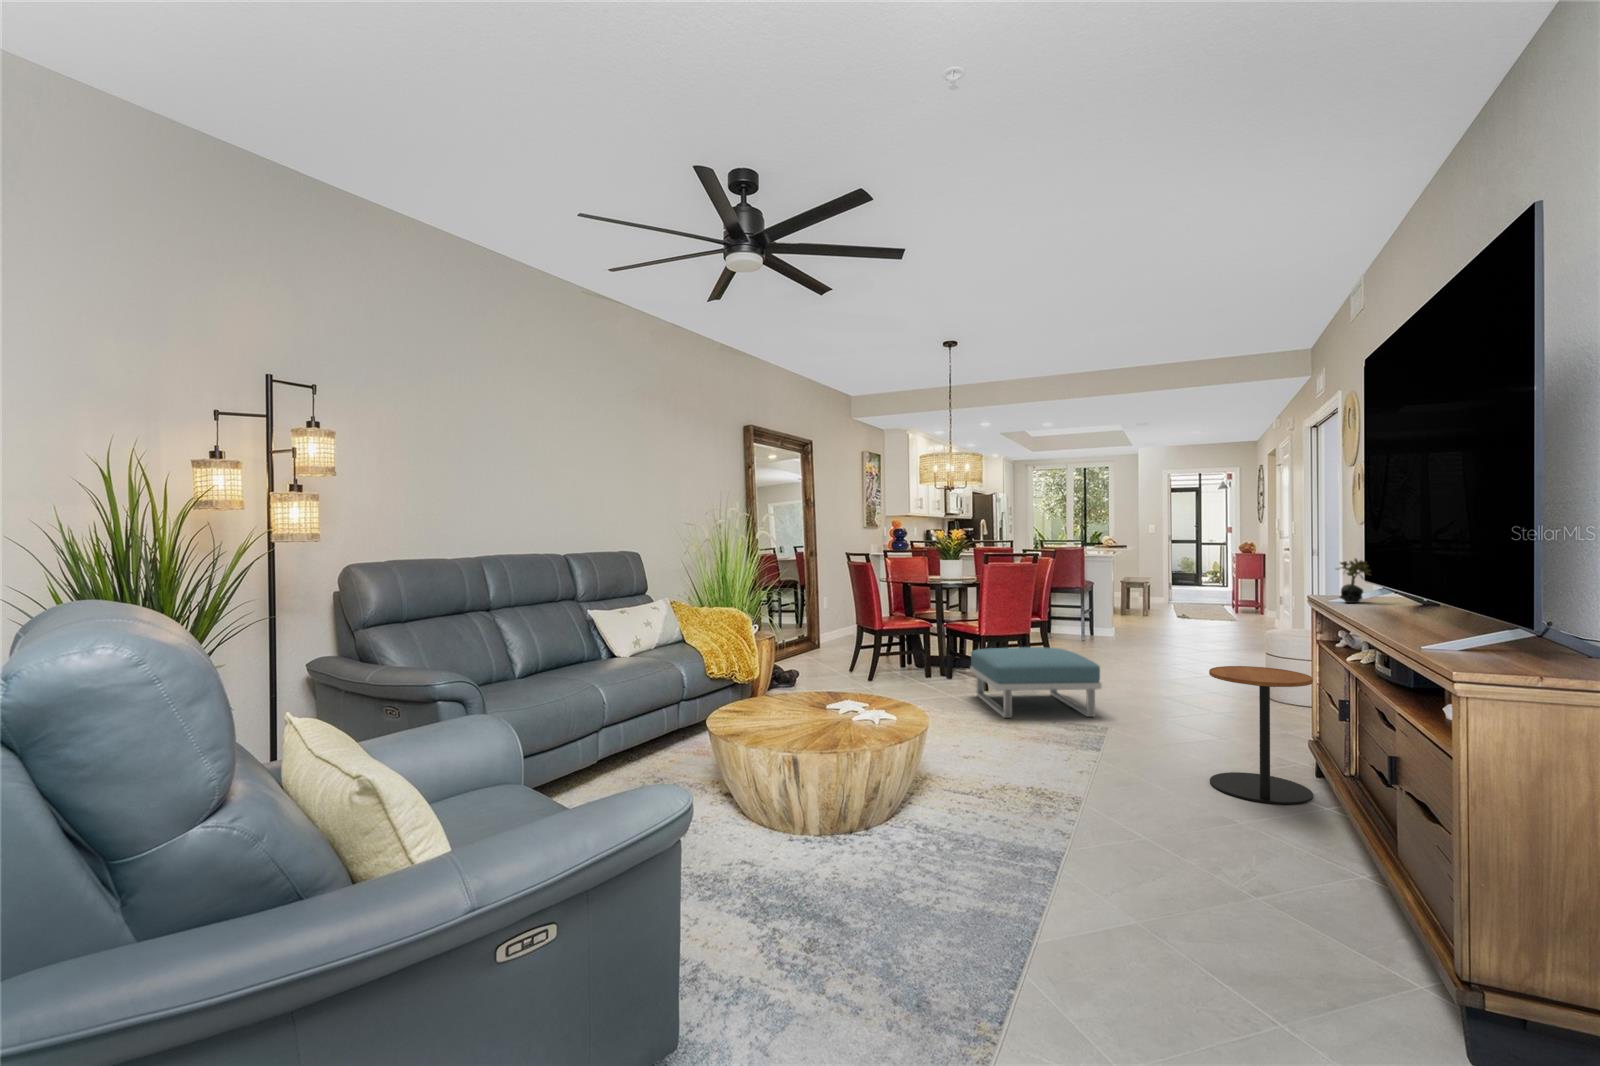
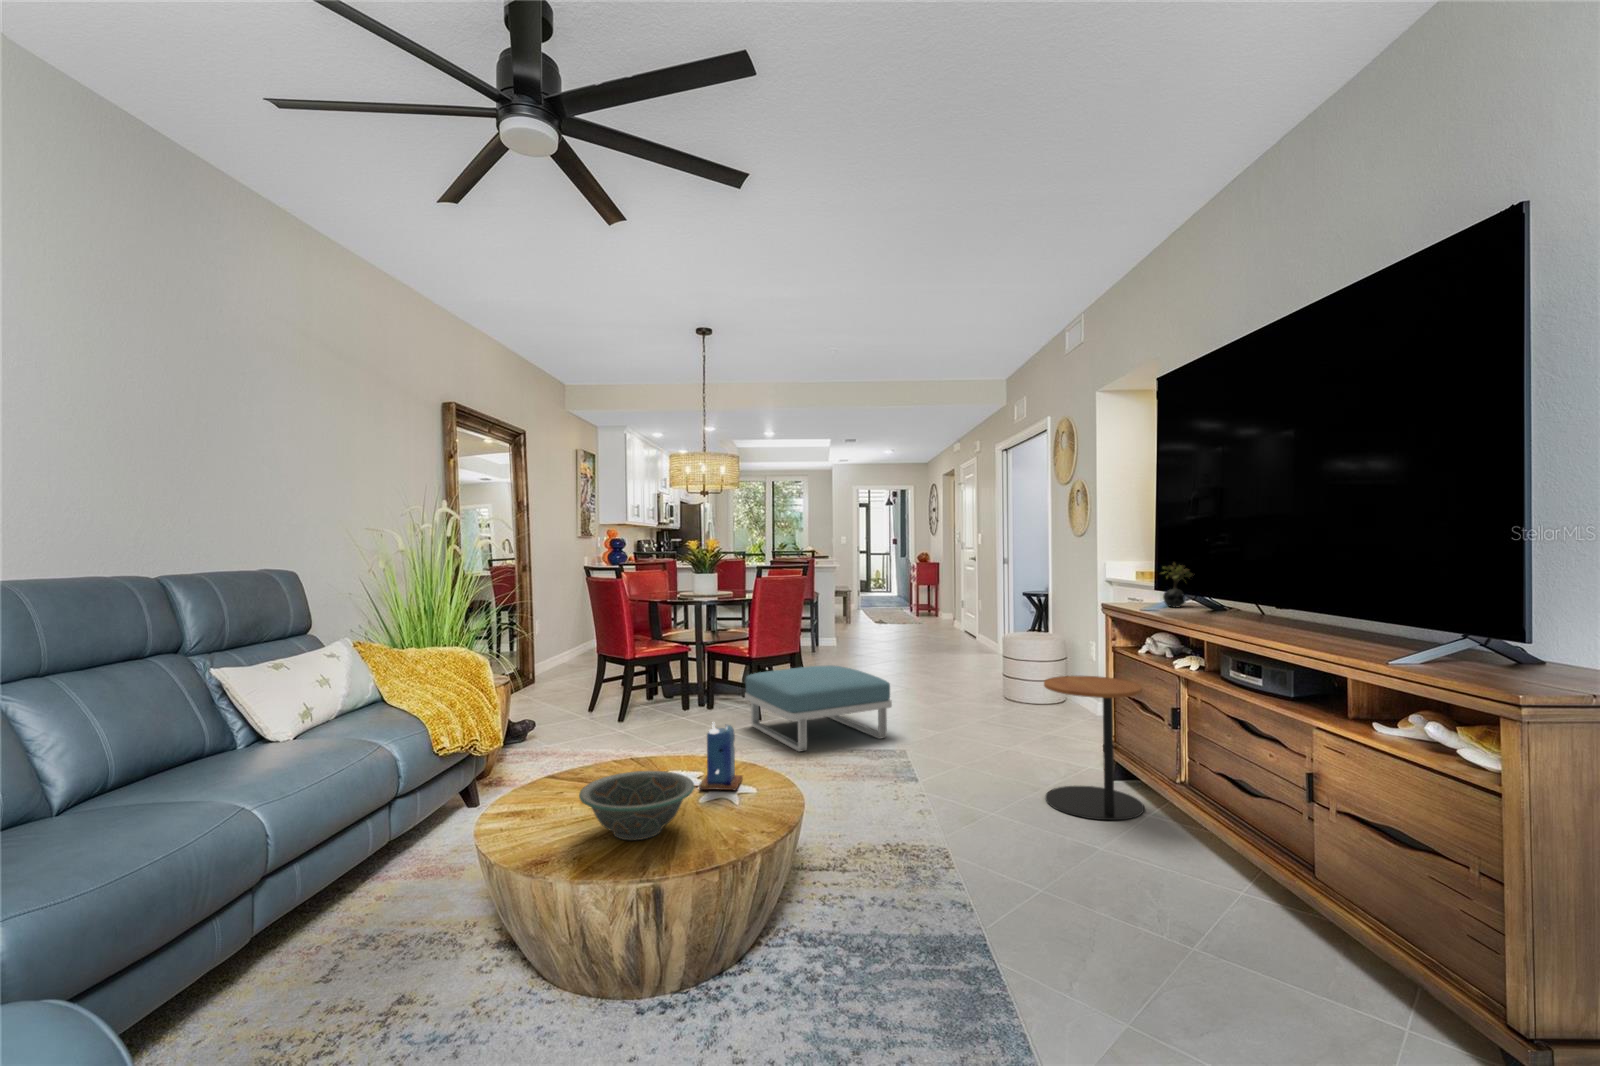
candle: none [858,666,893,717] -> present [699,723,743,790]
decorative bowl: none [764,693,840,734] -> present [579,771,694,840]

